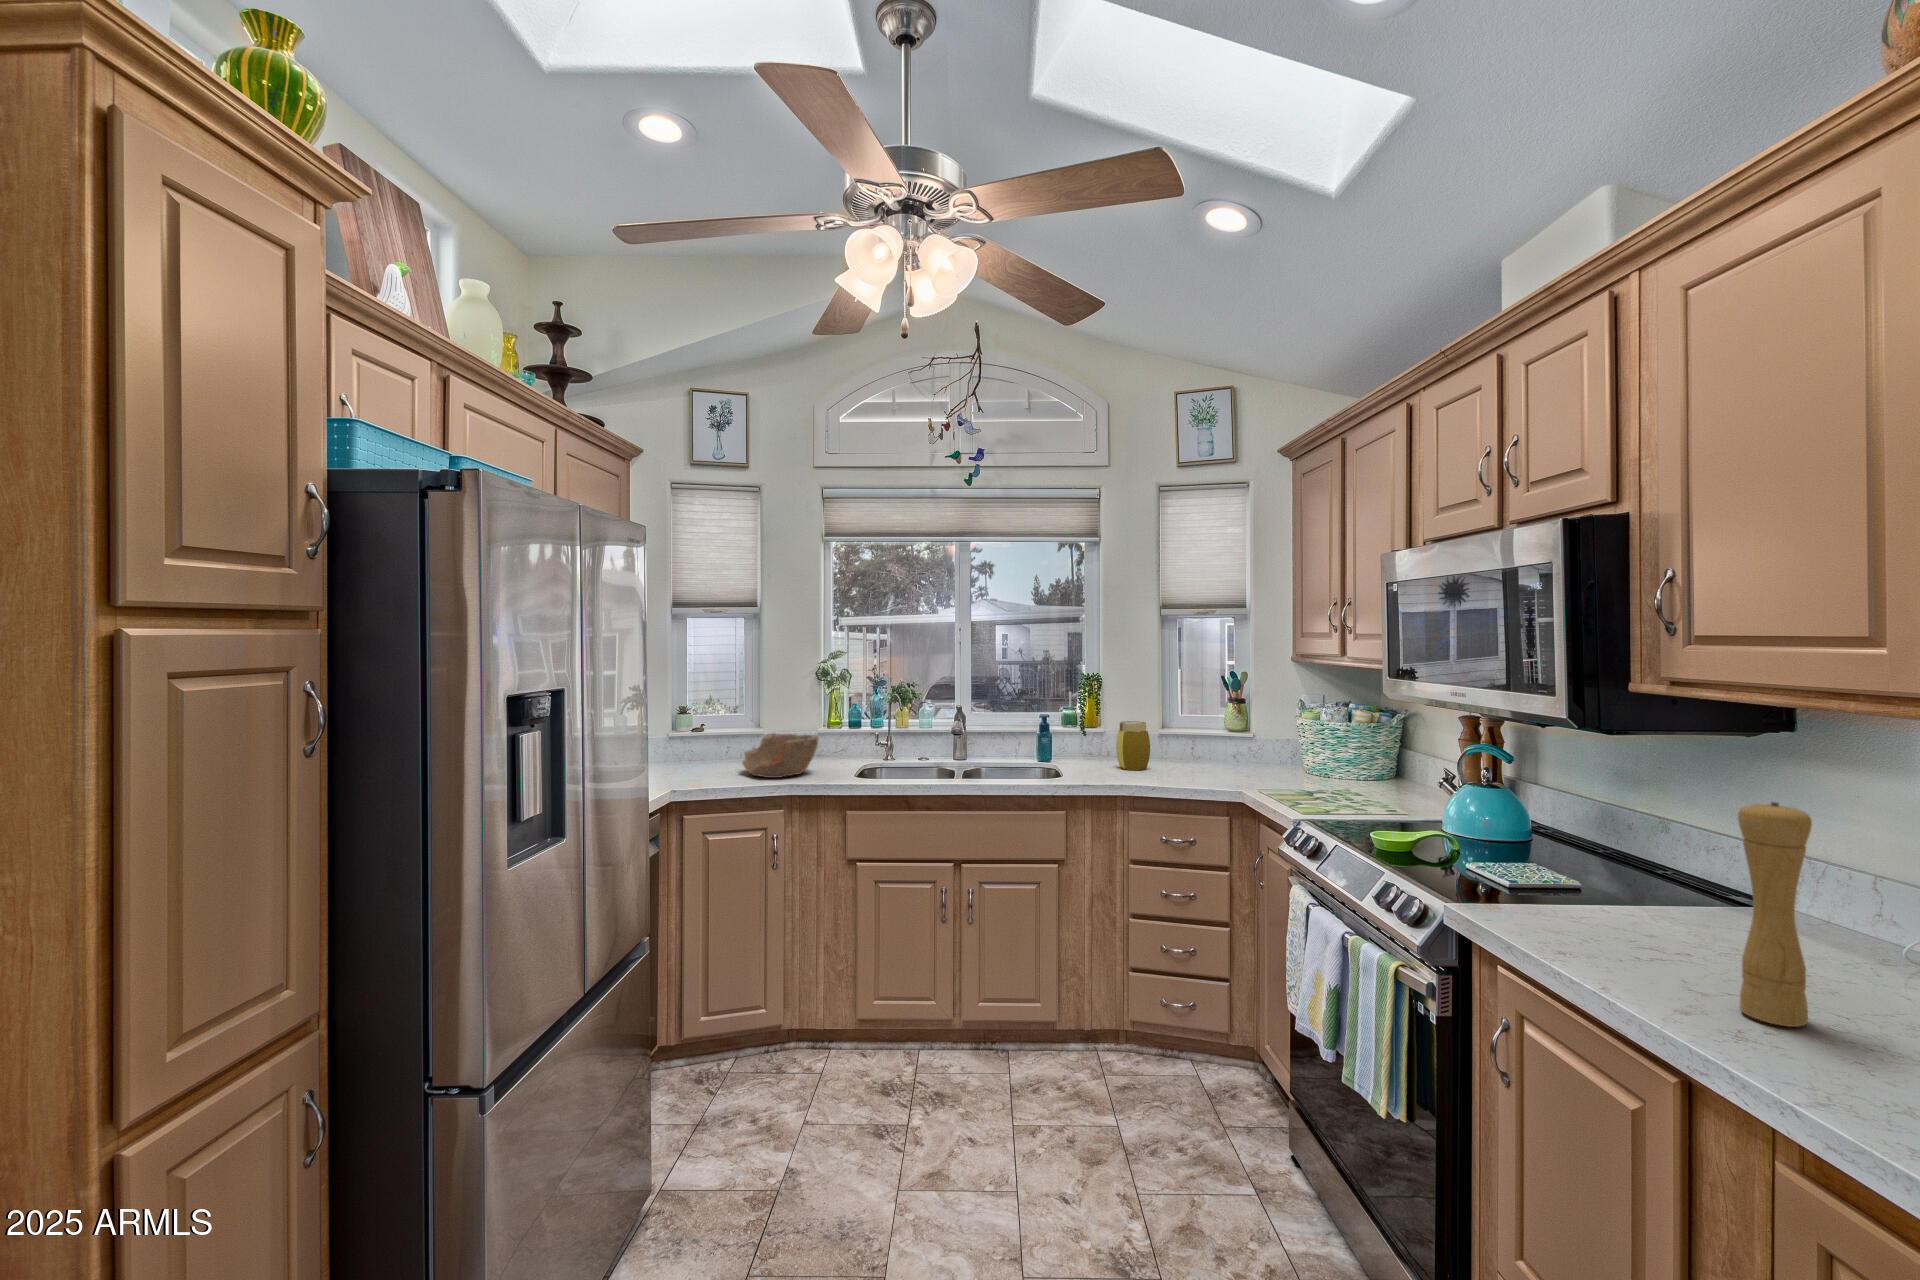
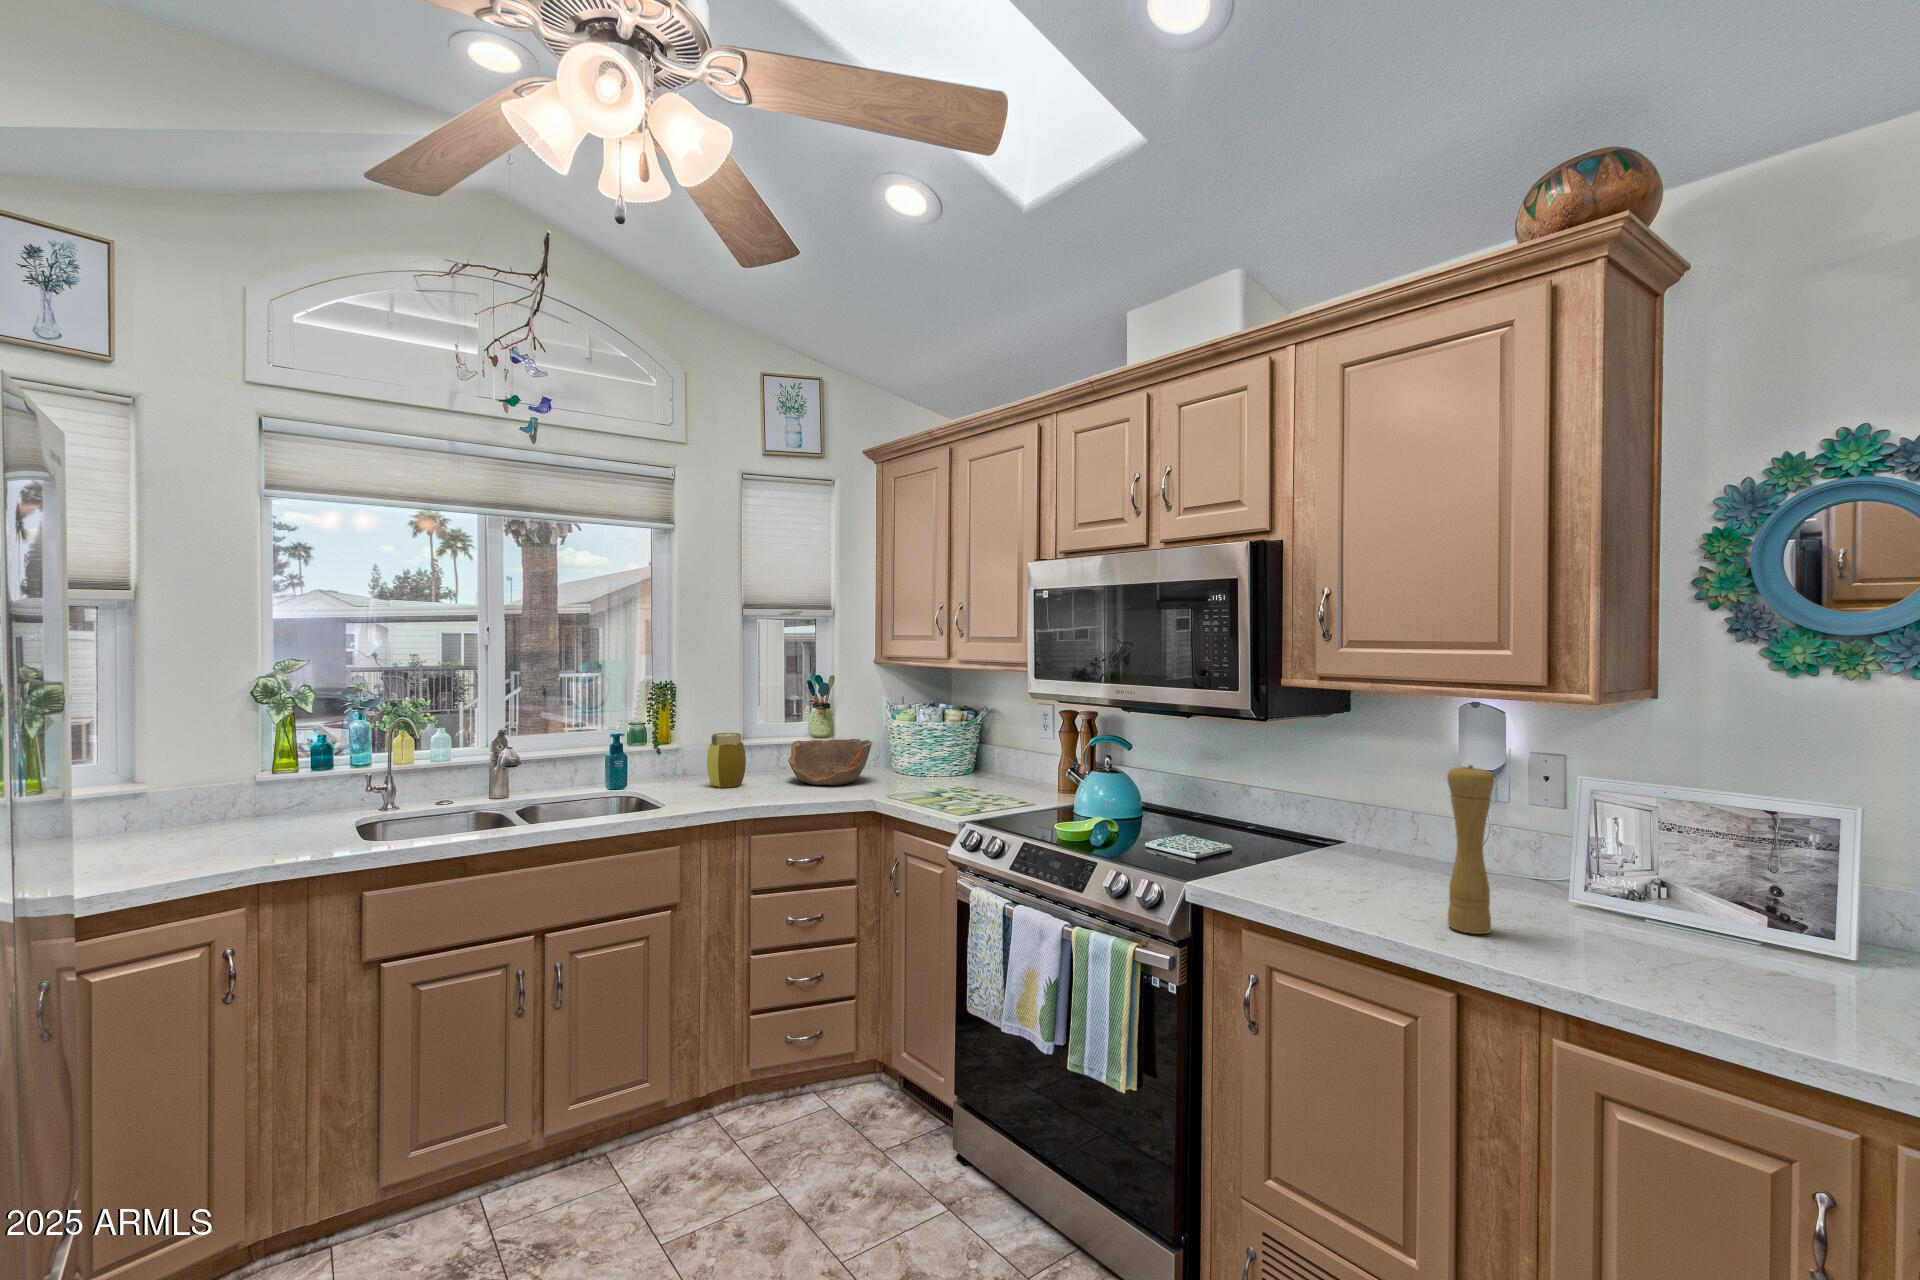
bowl: present [742,733,819,778] -> present [788,739,872,785]

